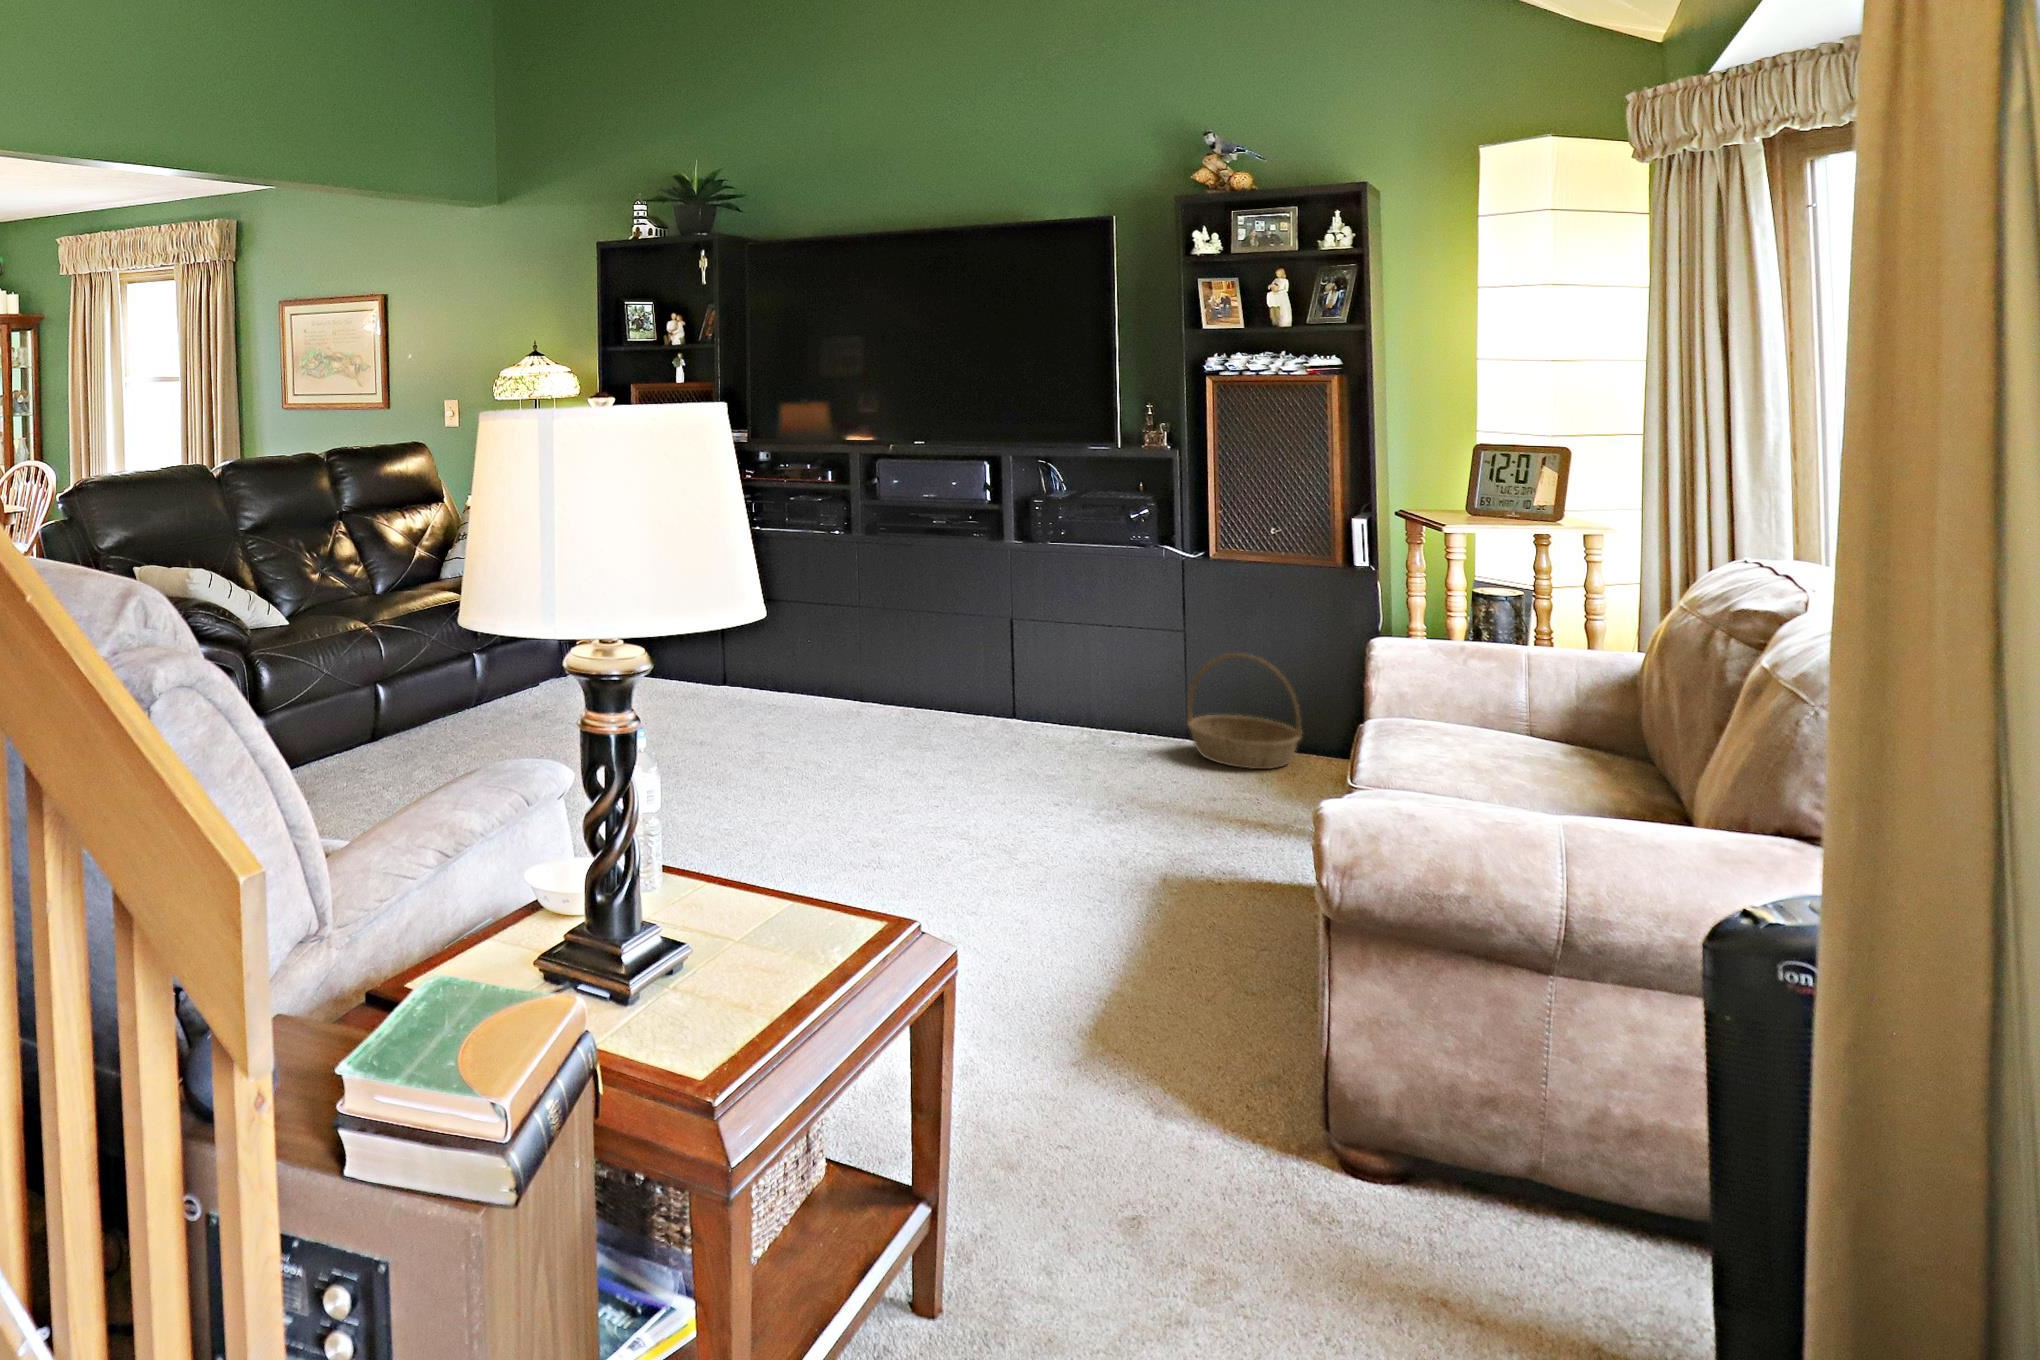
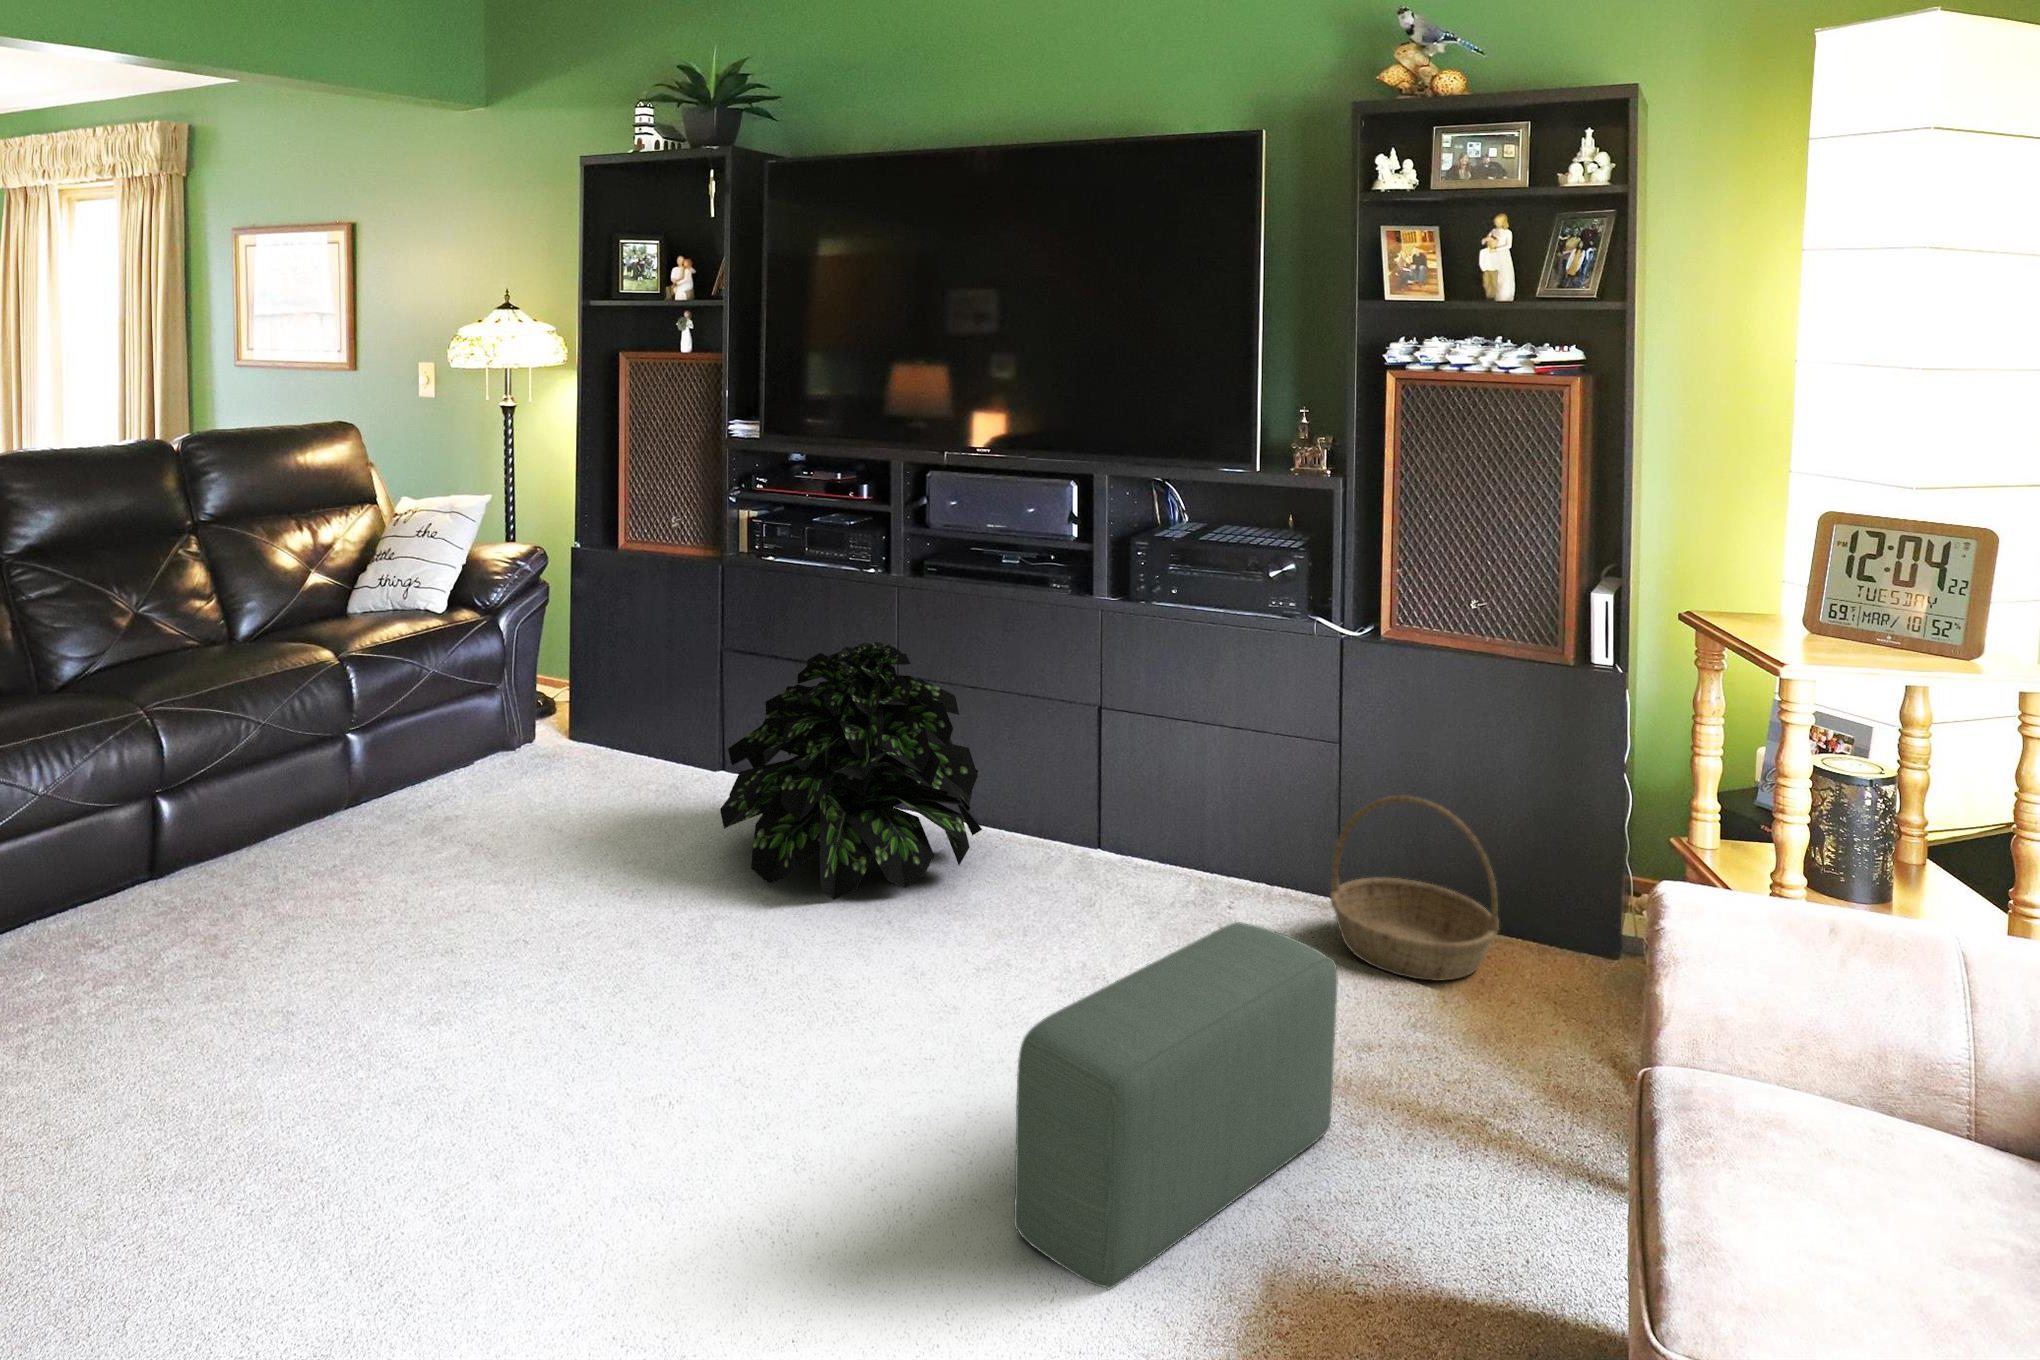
potted plant: none [753,573,938,742] -> present [720,642,982,900]
pouf: none [1035,704,1208,876] -> present [1014,922,1338,1289]

